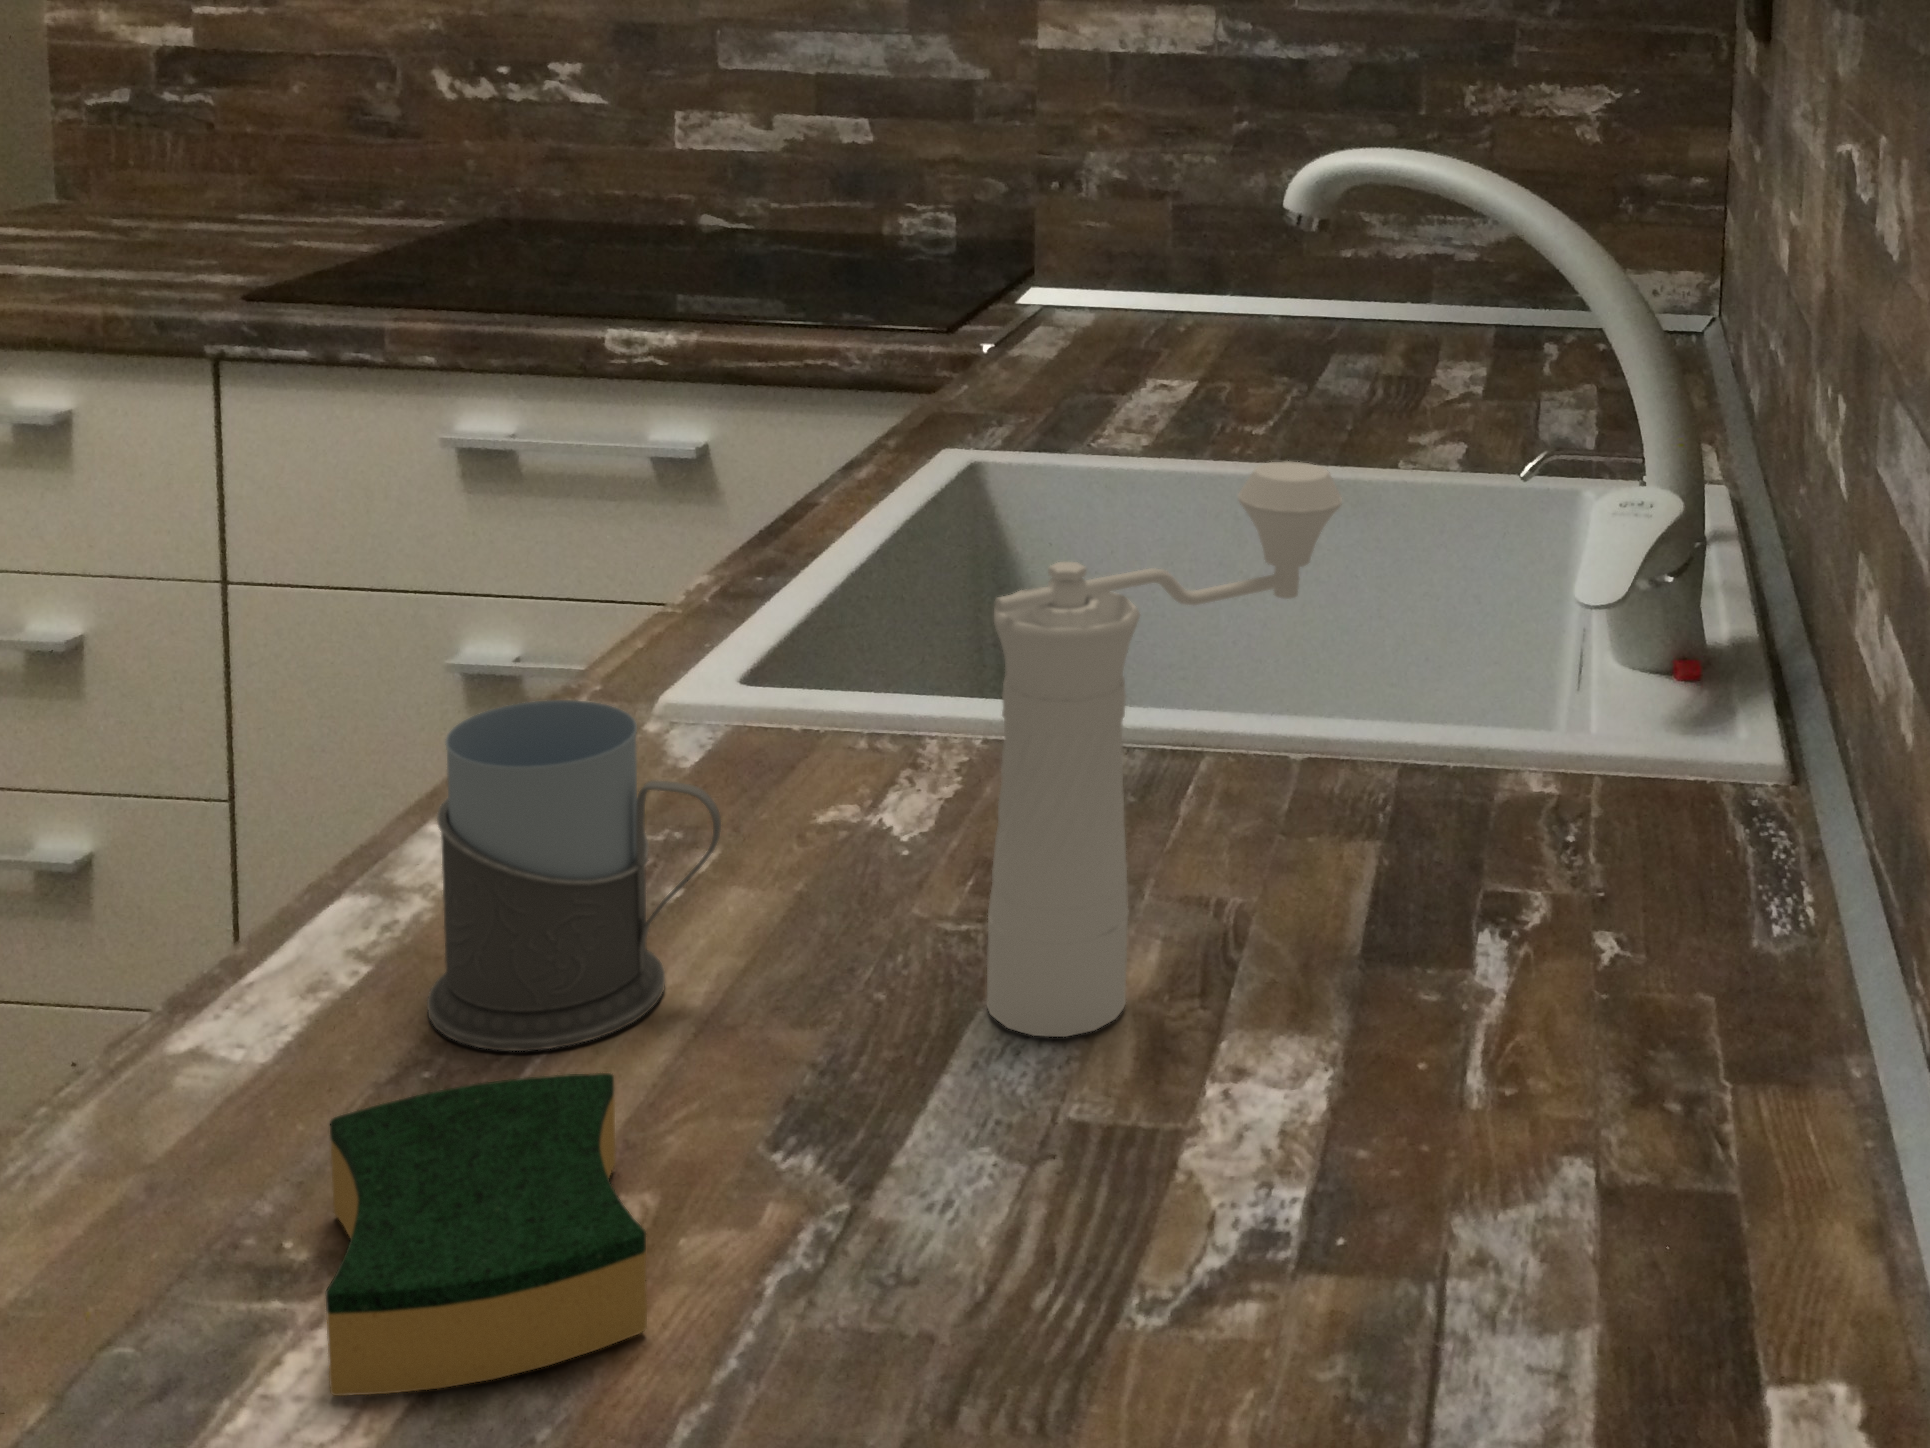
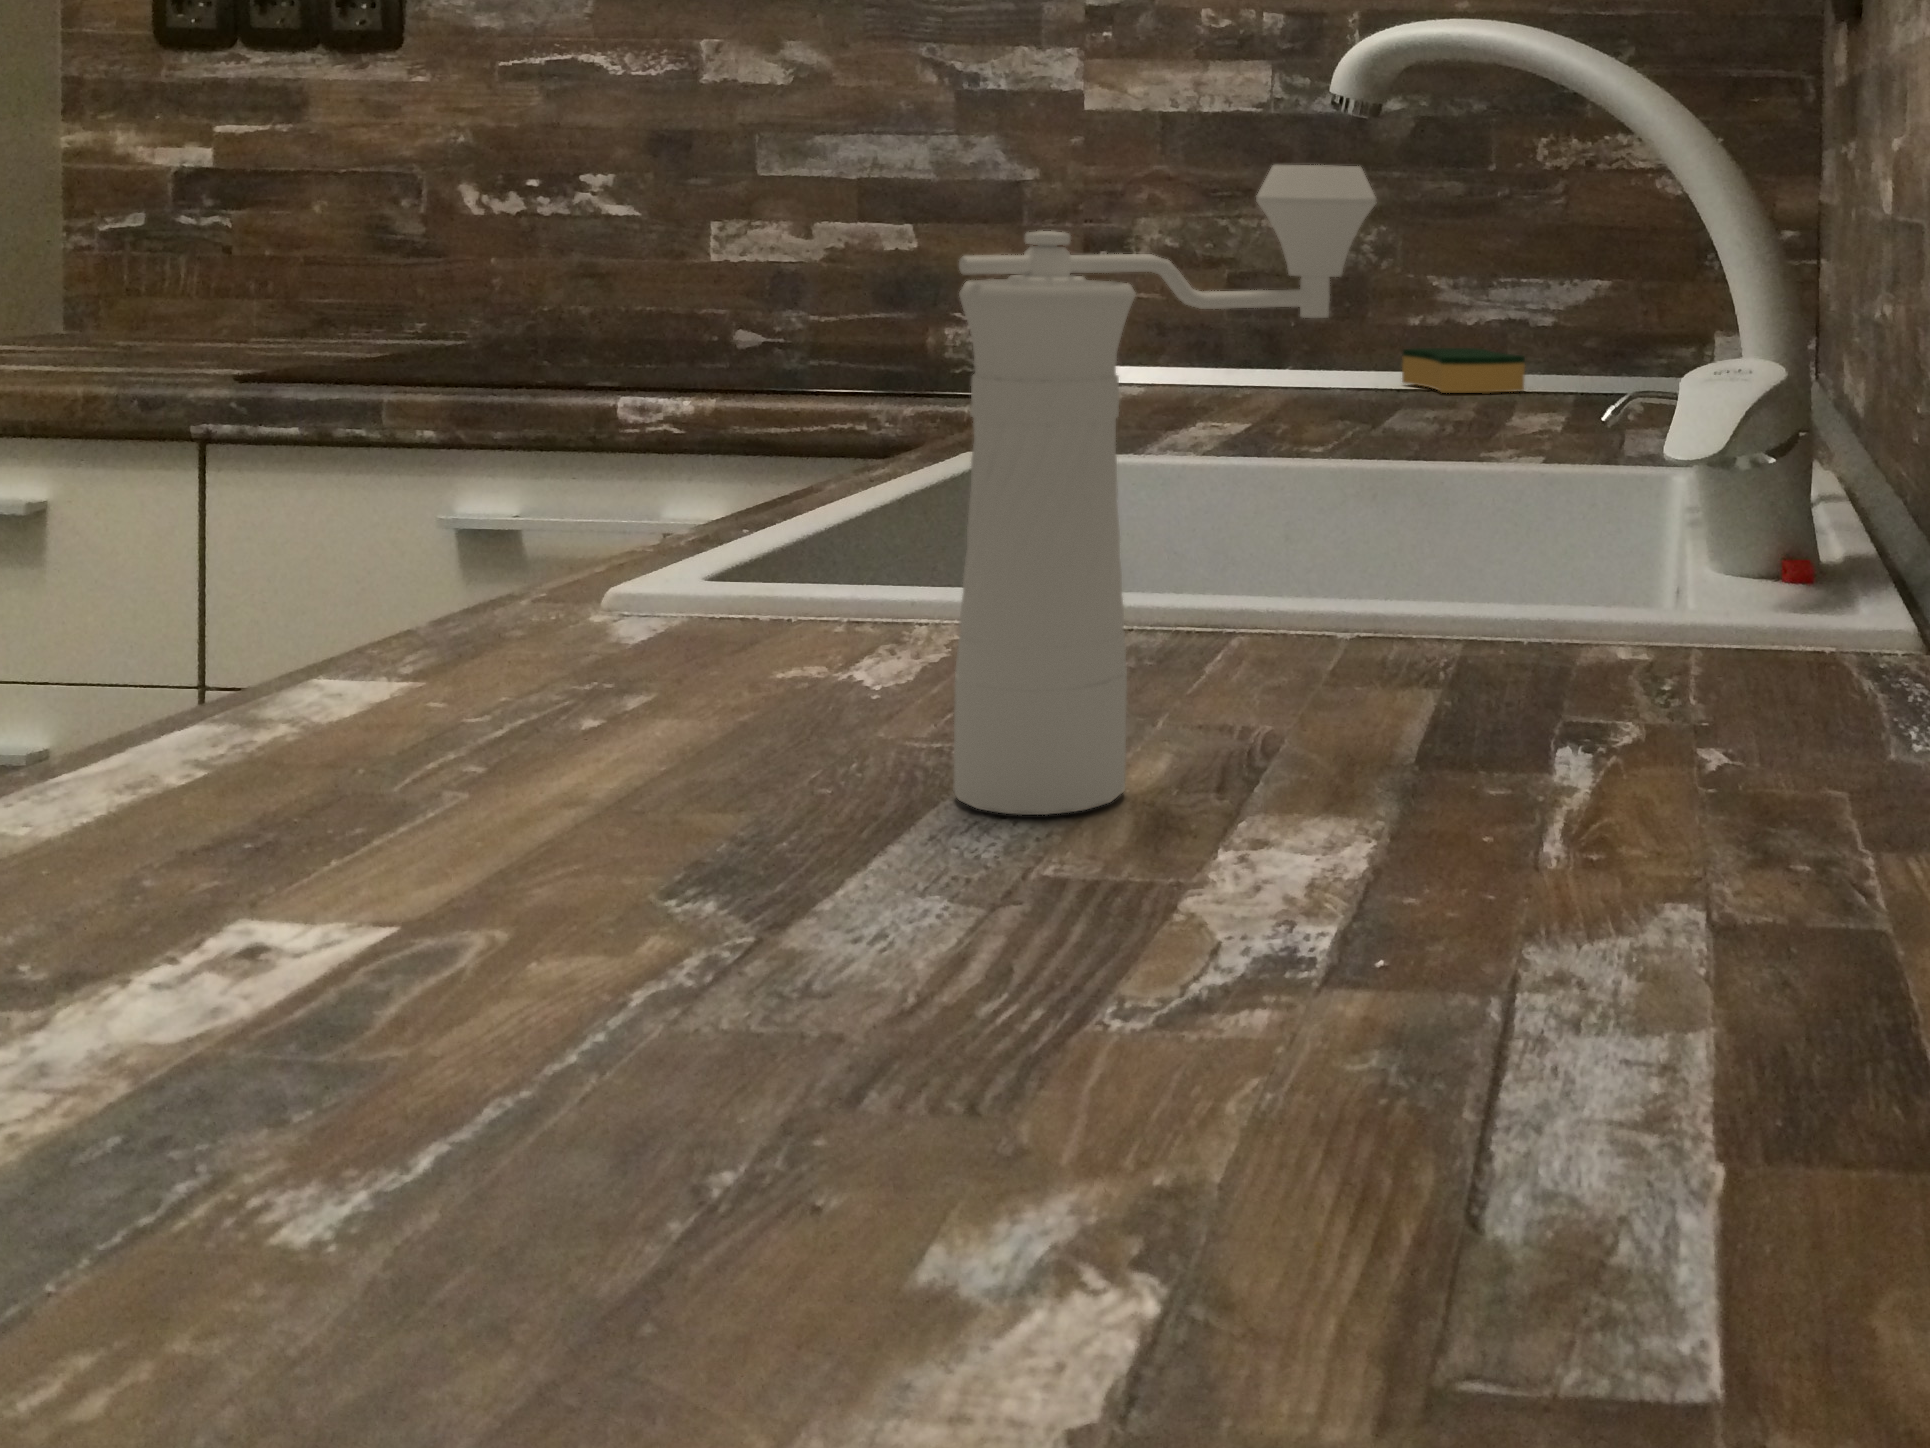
mug: present [427,700,721,1051] -> none [265,435,631,824]
sponge: present [325,1073,647,1396] -> present [1402,348,1525,393]

